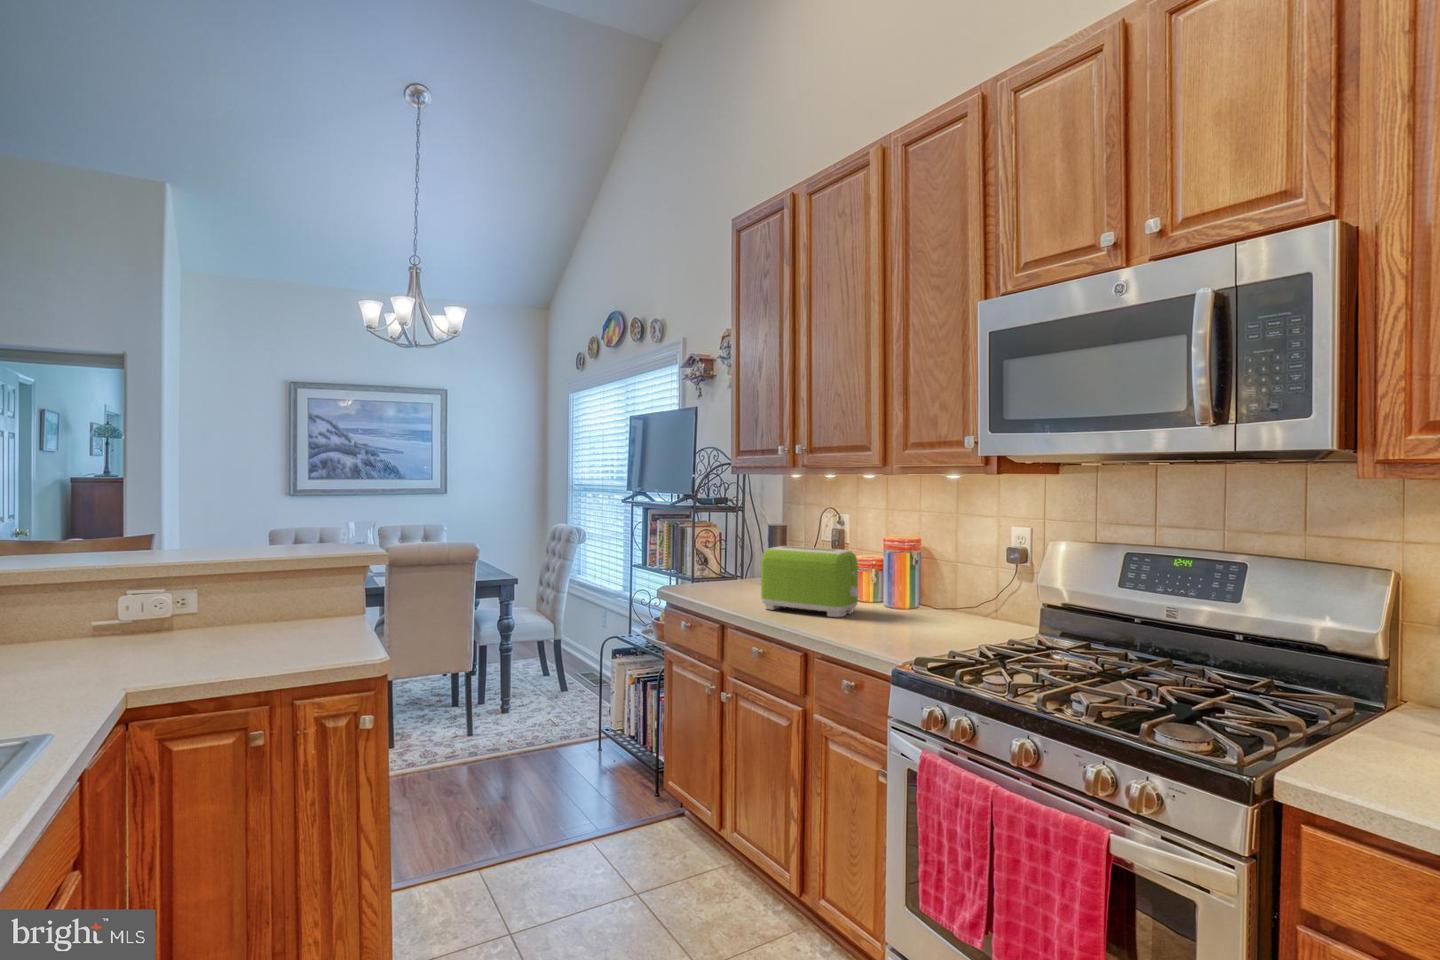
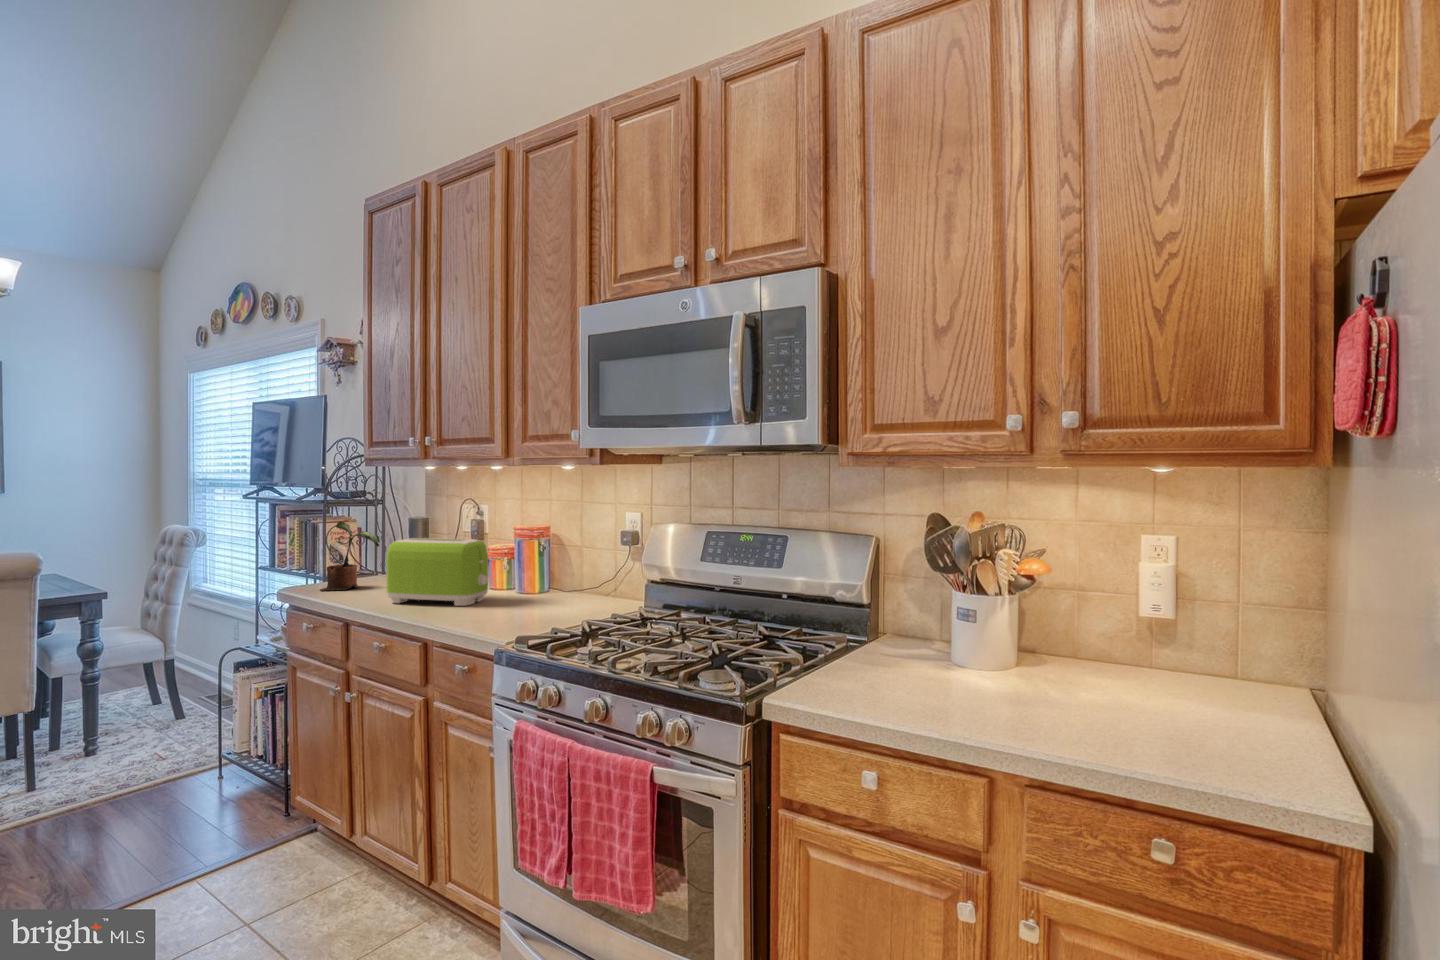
potted plant: none [694,527,747,592] -> present [320,522,380,591]

